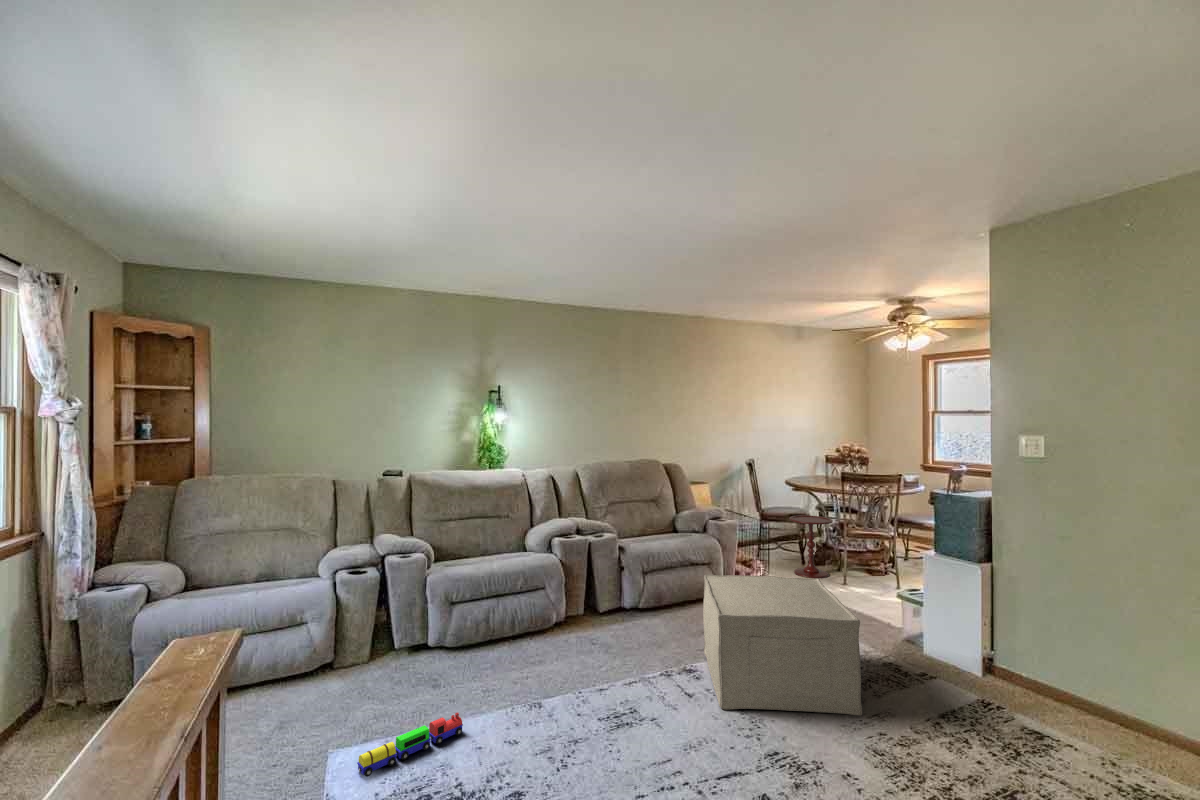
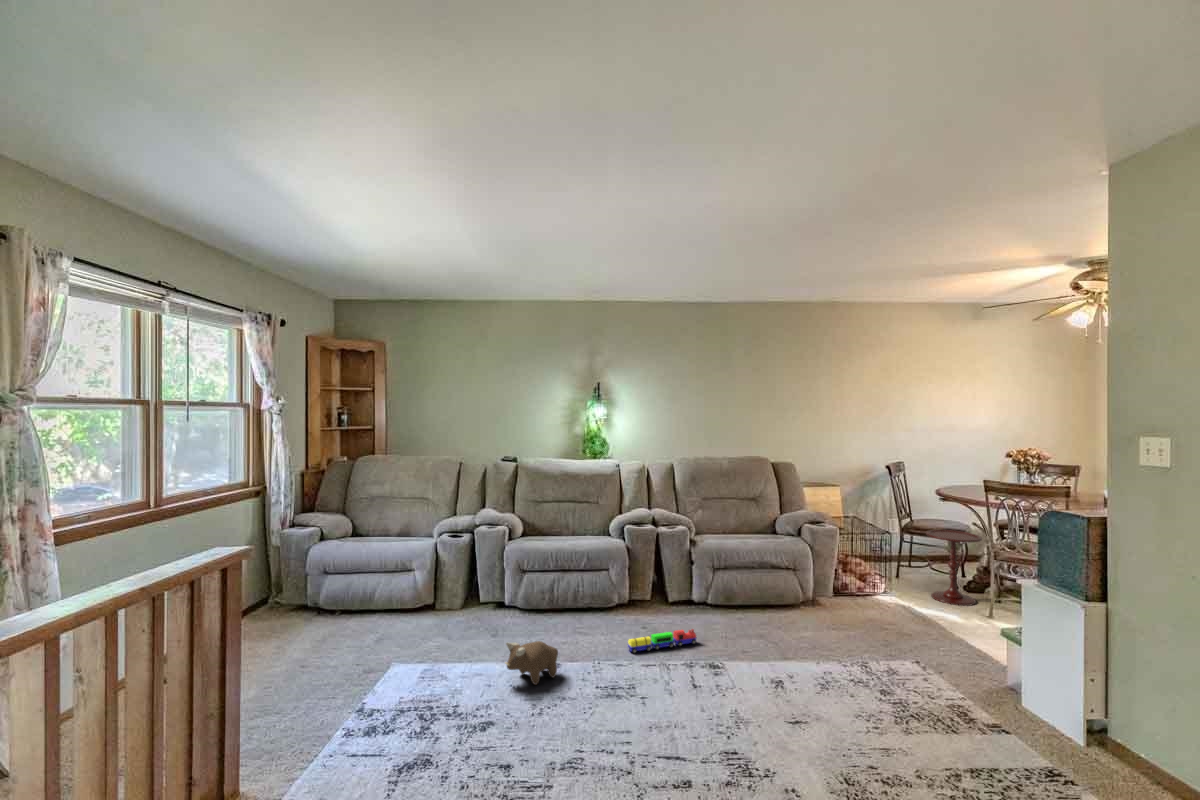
ottoman: present [703,574,862,715] -> none [696,575,858,739]
plush toy: none [510,682,564,735] -> present [506,641,558,685]
toy train: present [357,713,463,777] -> present [628,629,697,653]

